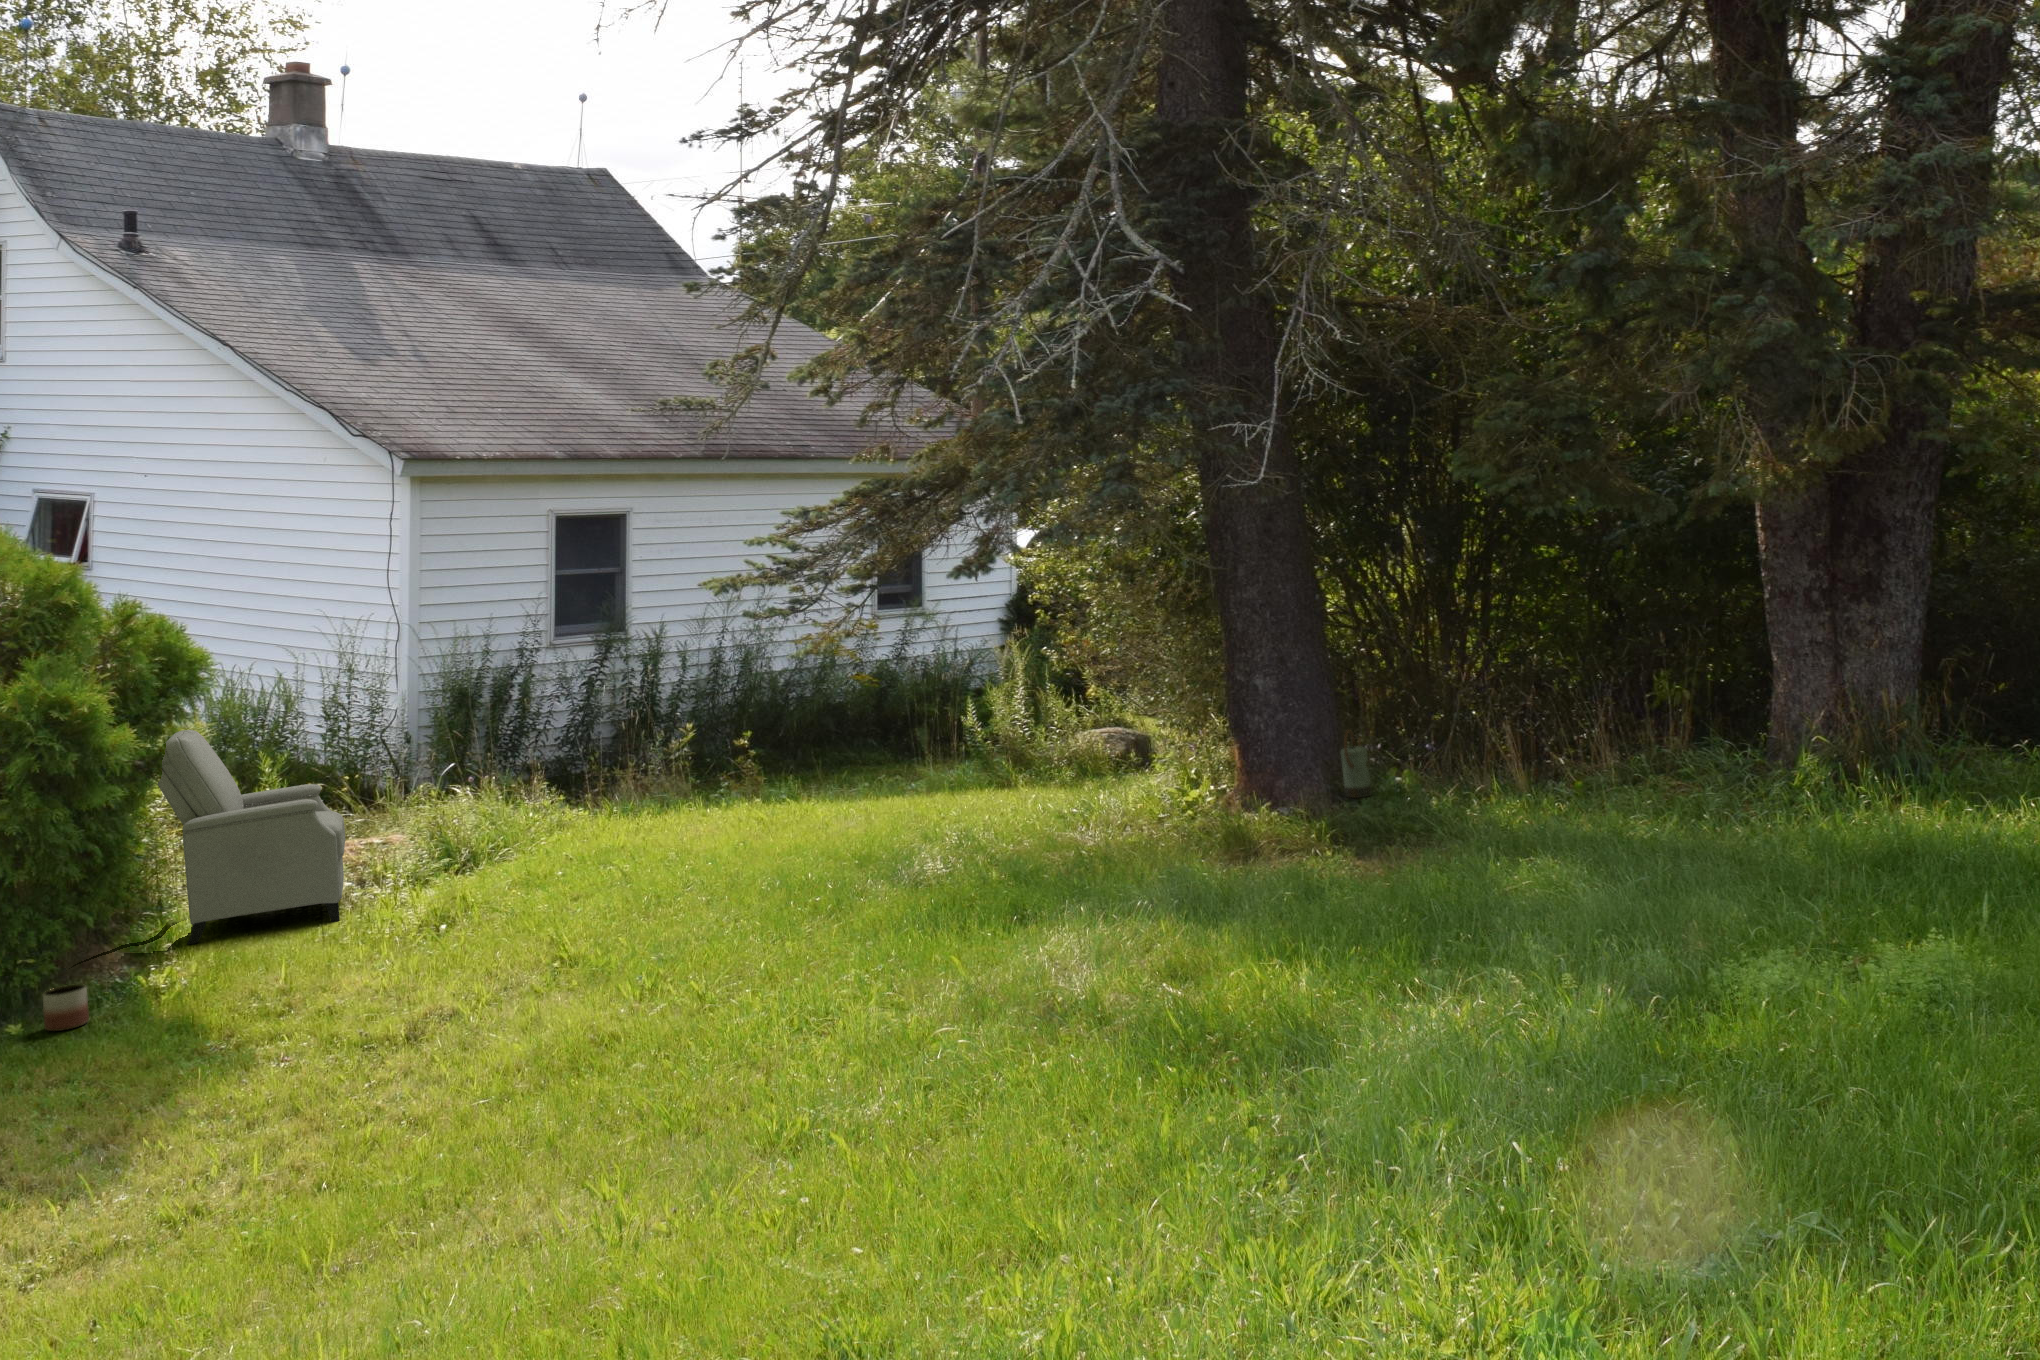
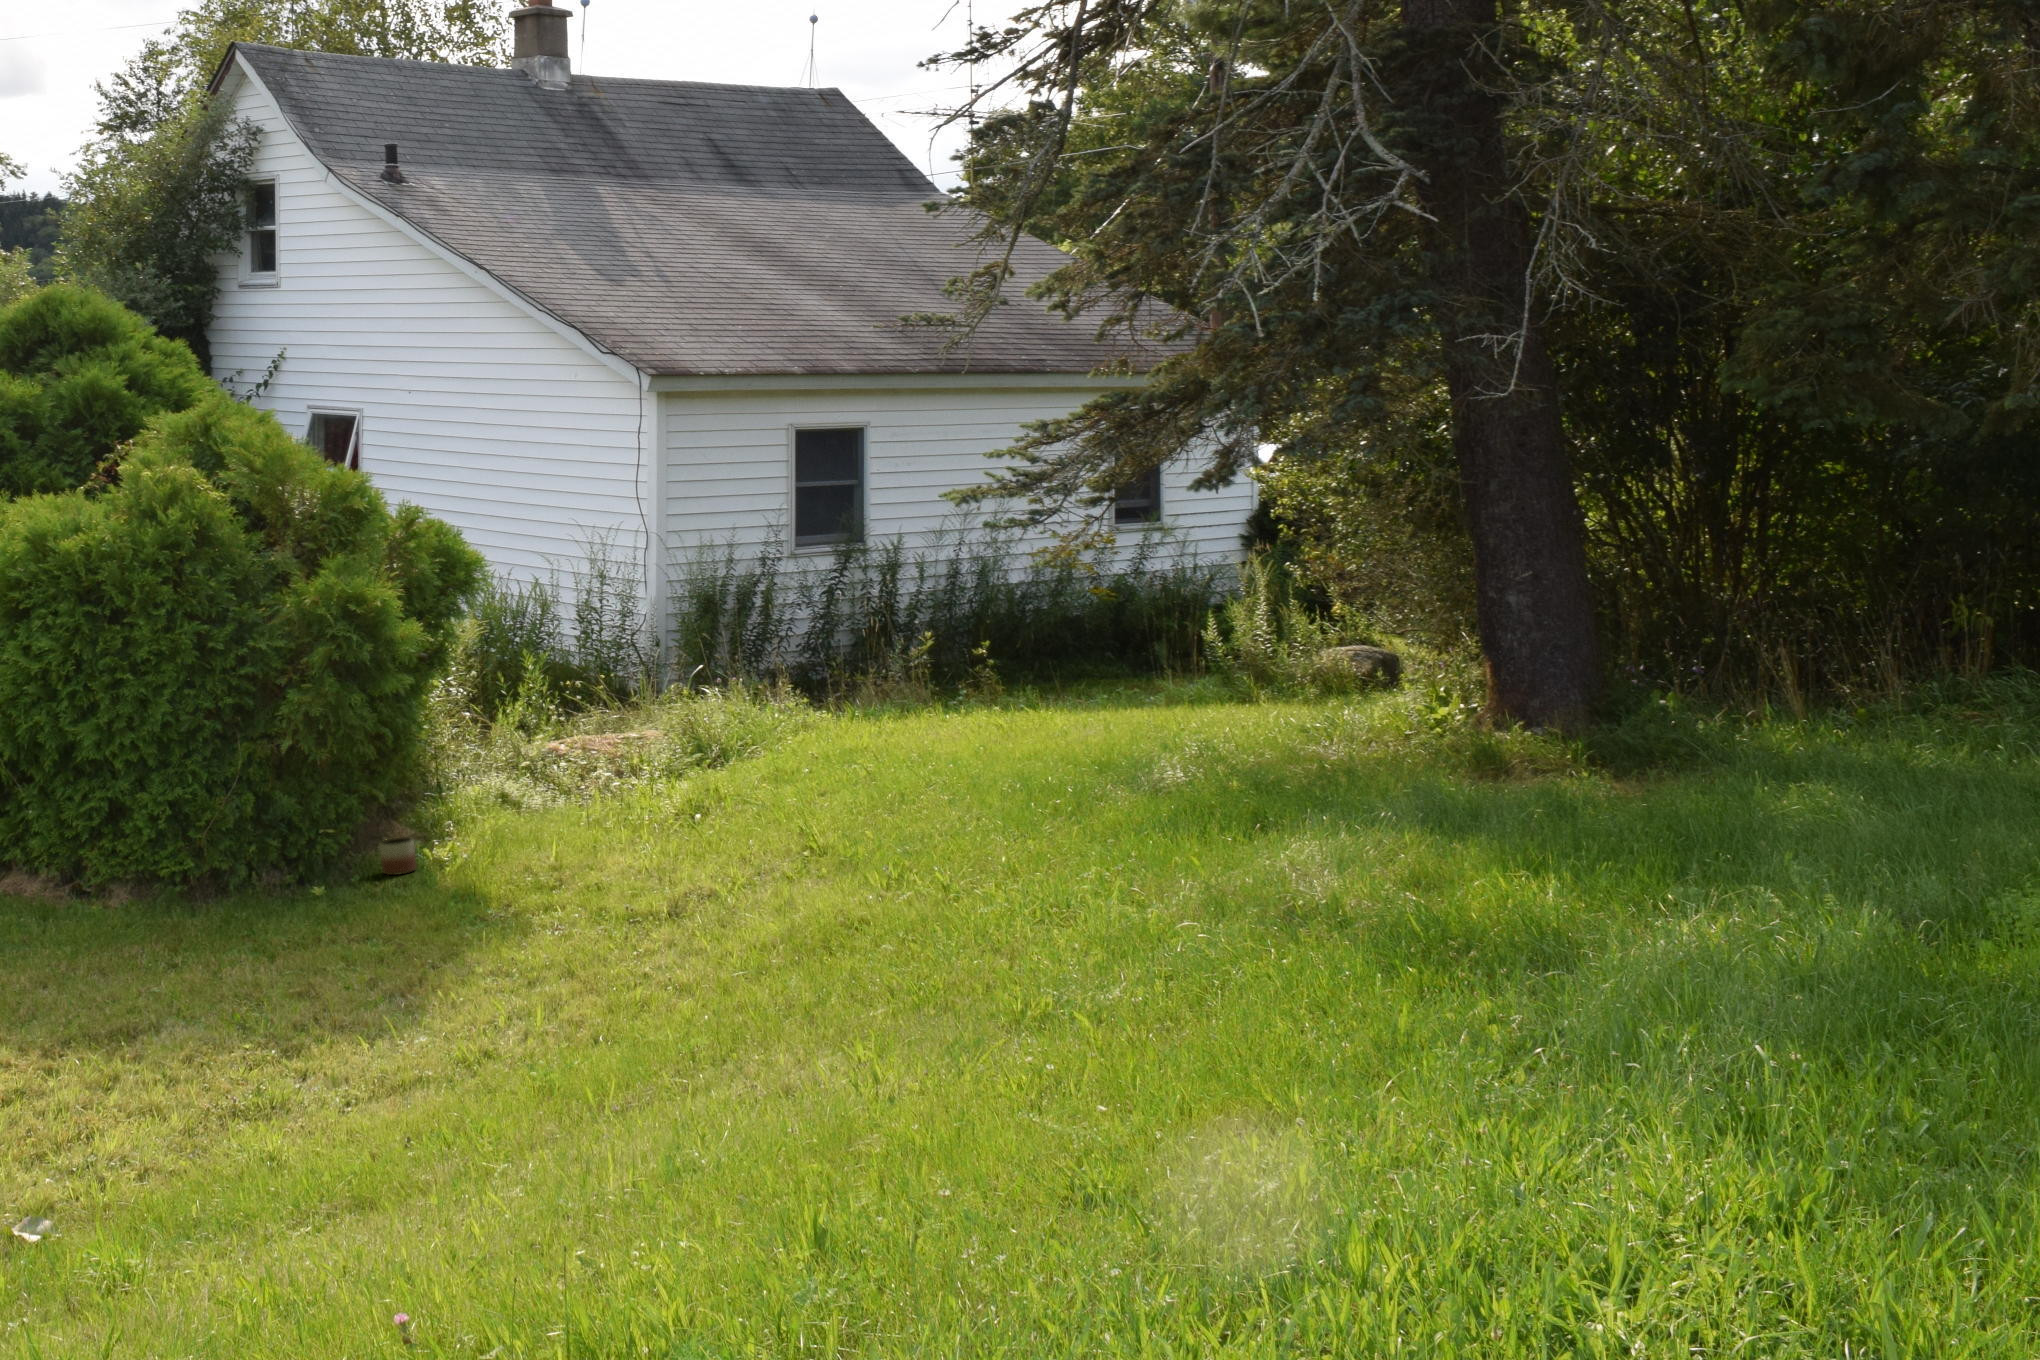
chair: present [157,730,345,944] -> none [449,625,613,814]
watering can: present [1341,730,1371,798] -> none [1634,658,1672,731]

